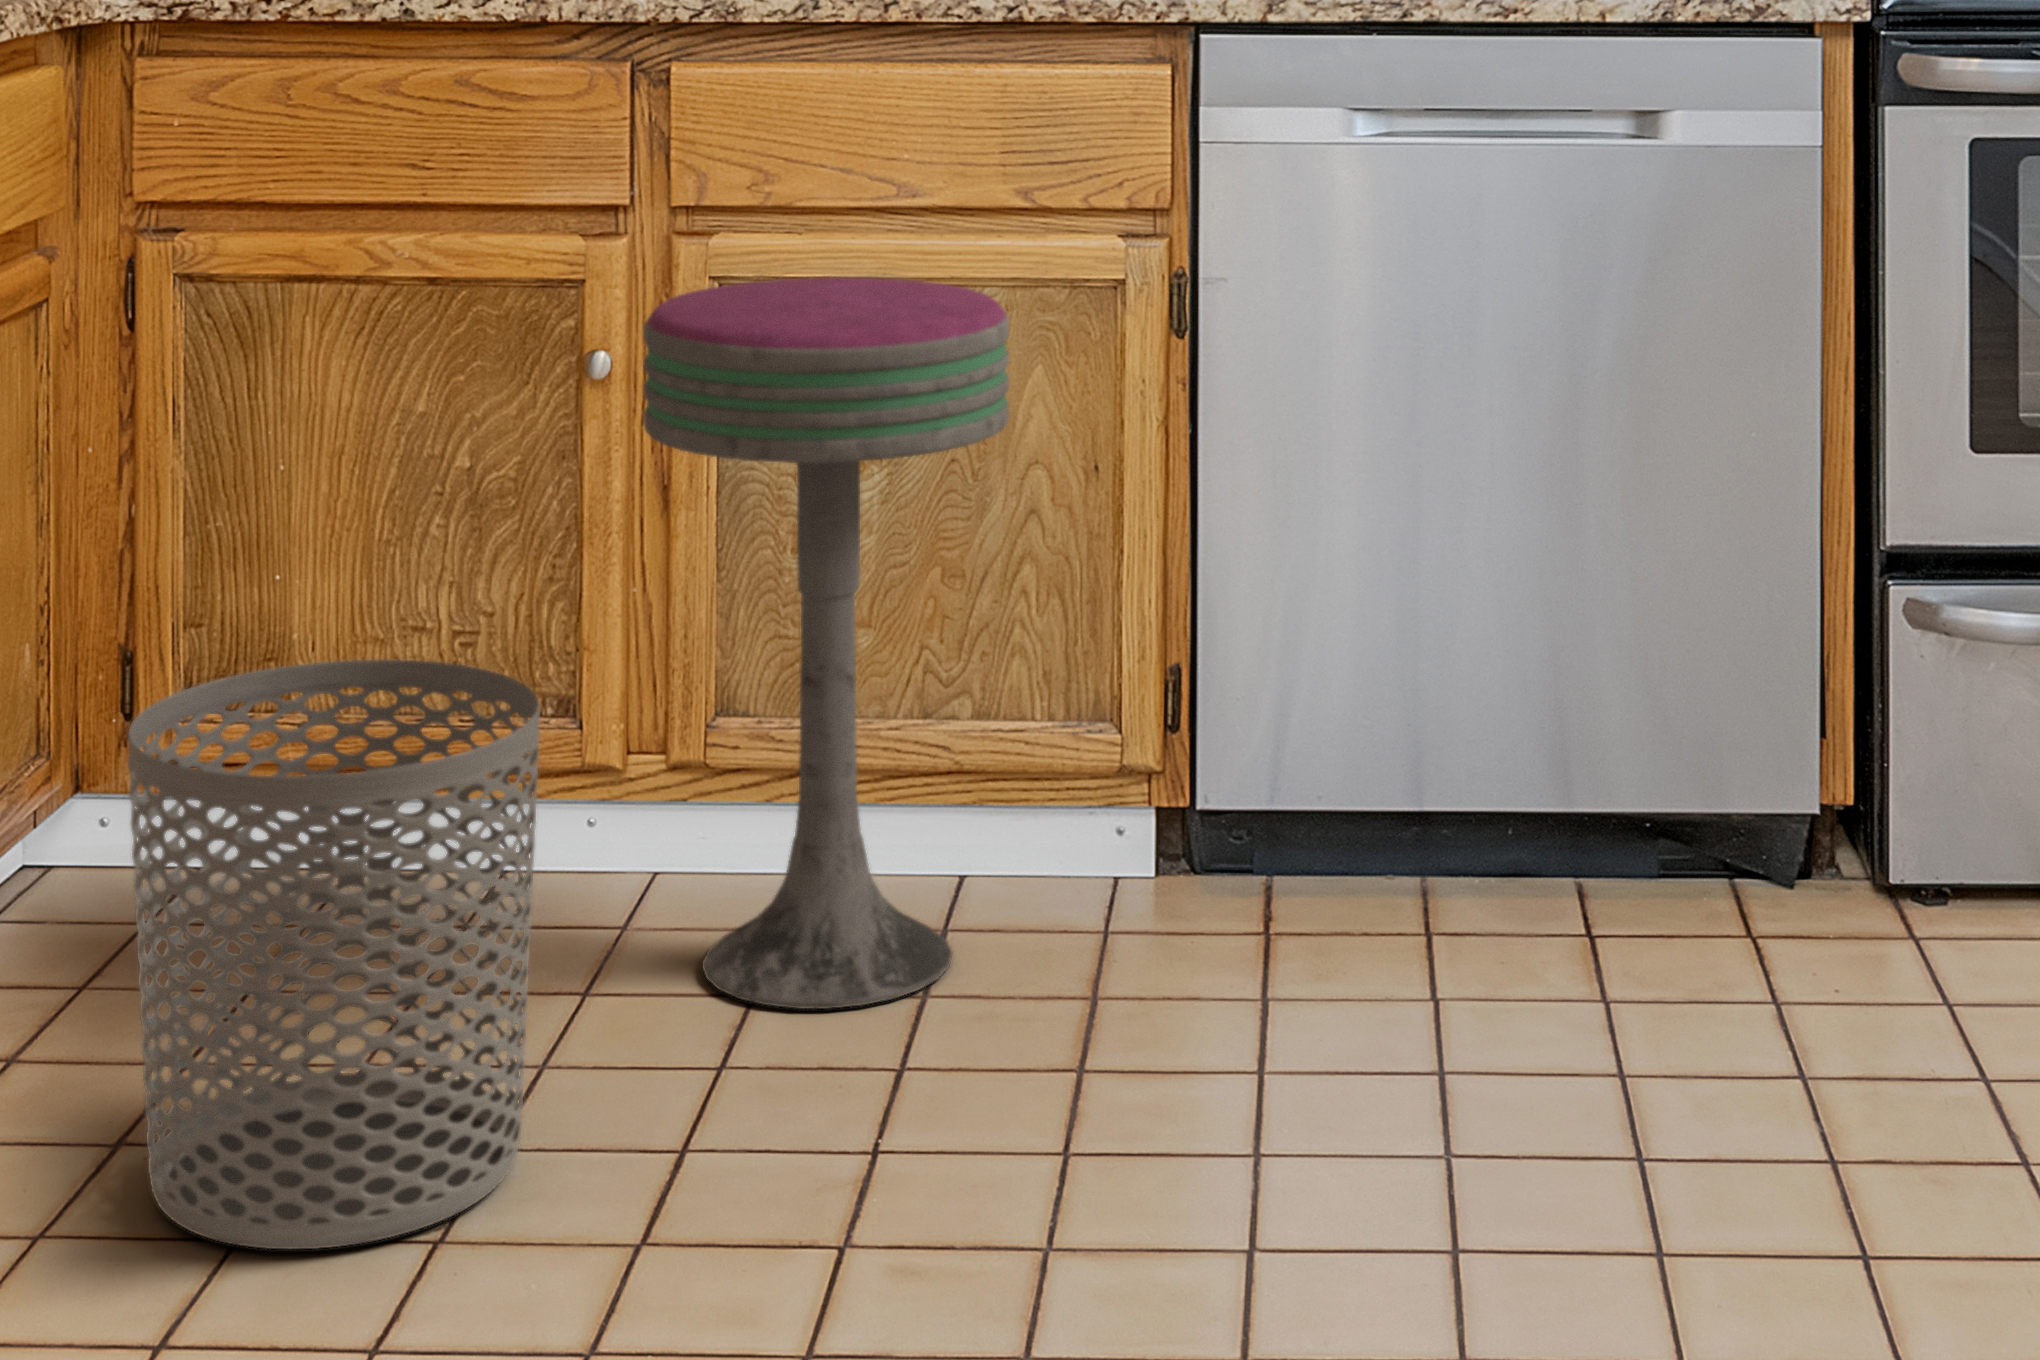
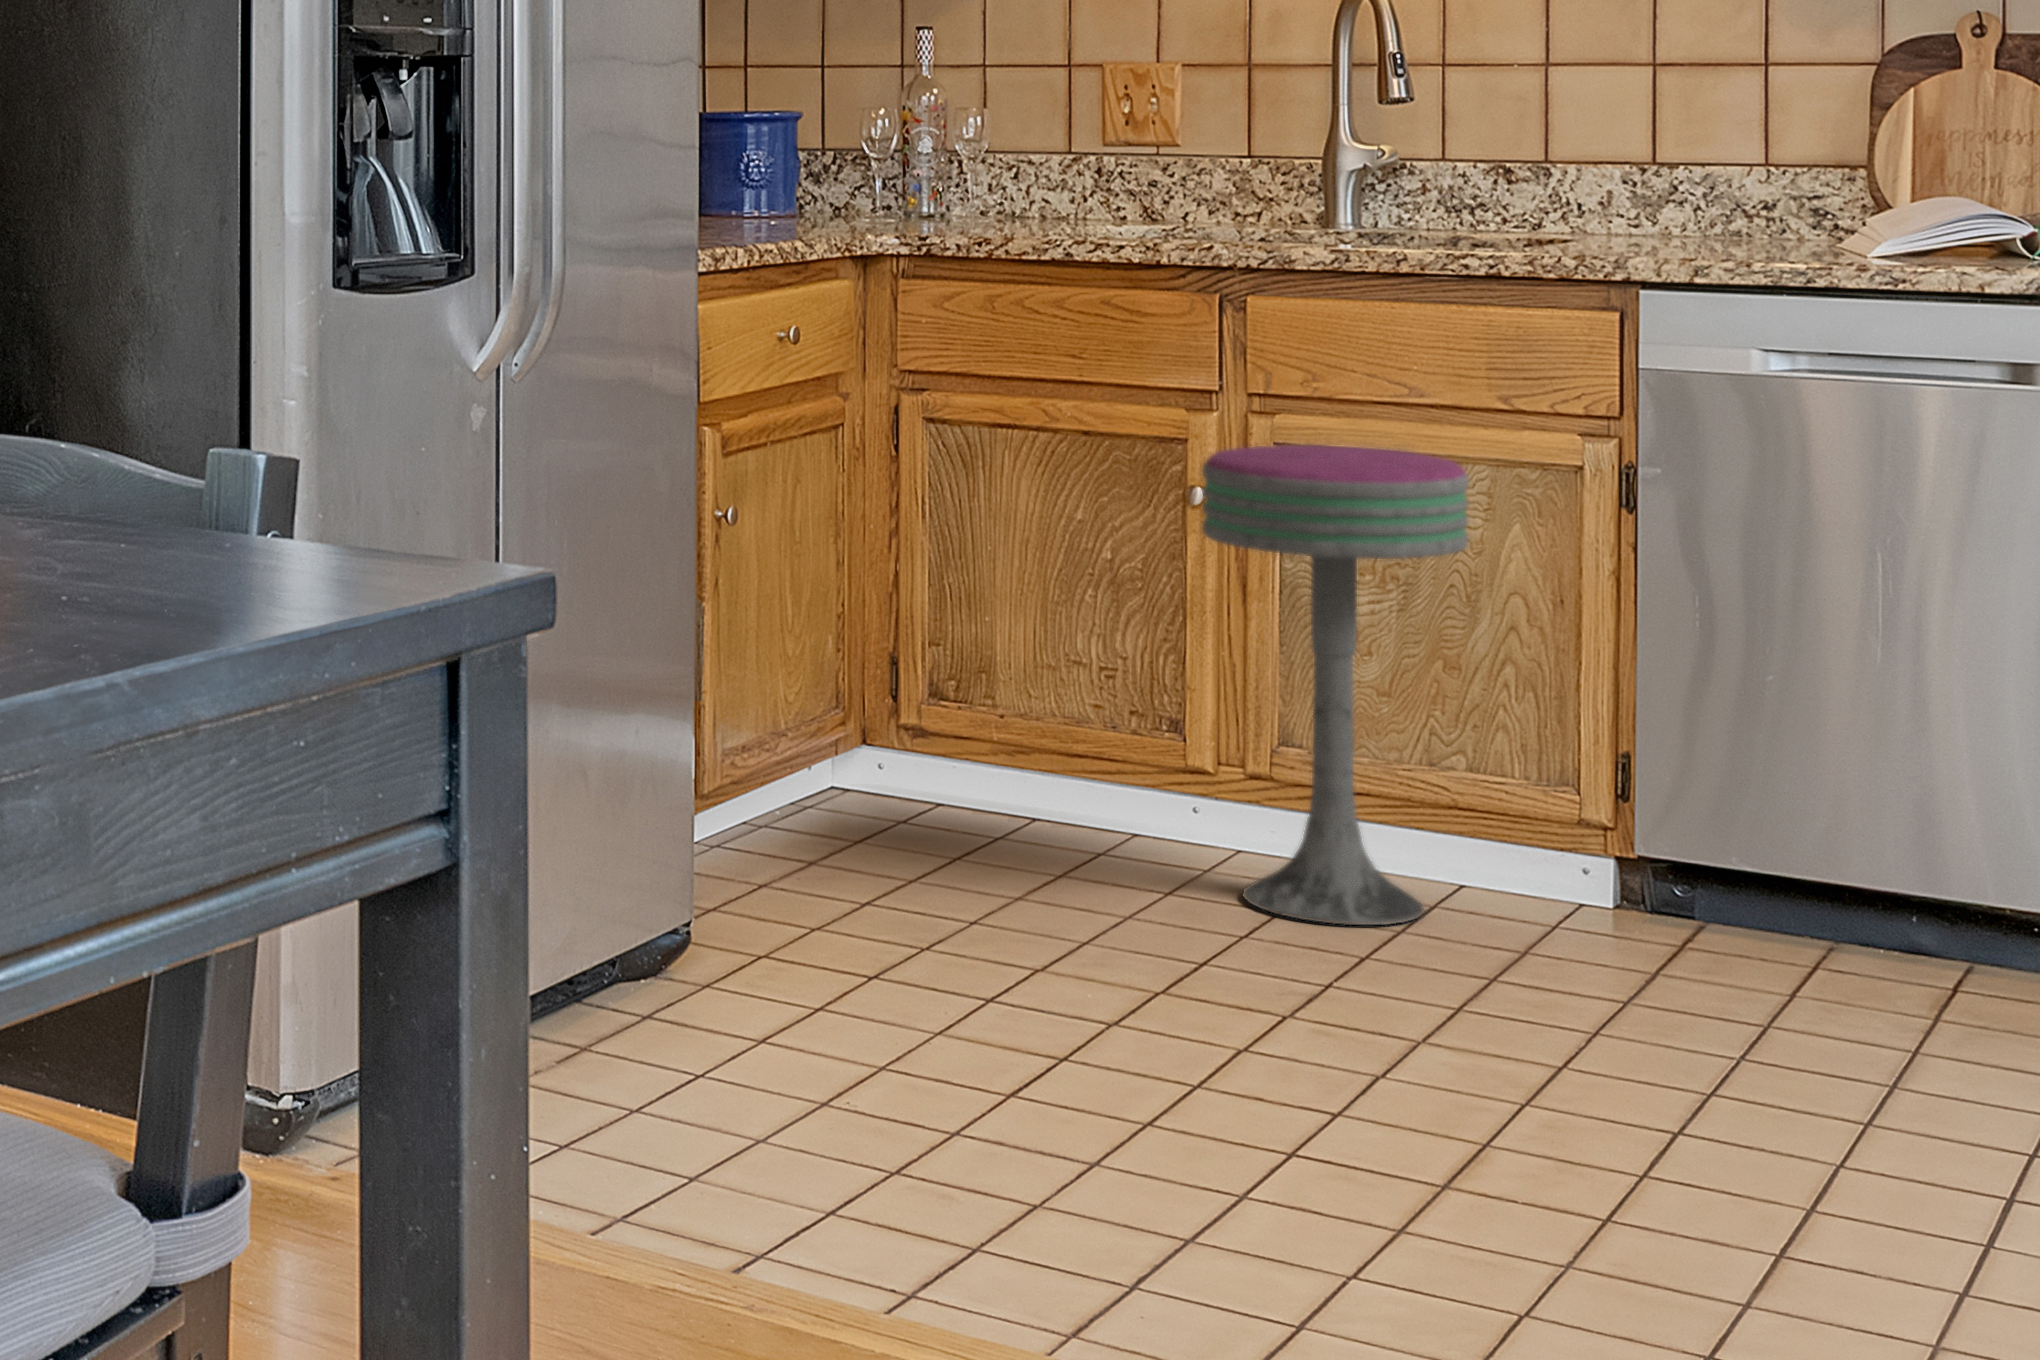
waste bin: present [128,659,540,1249] -> none [852,641,1099,962]

